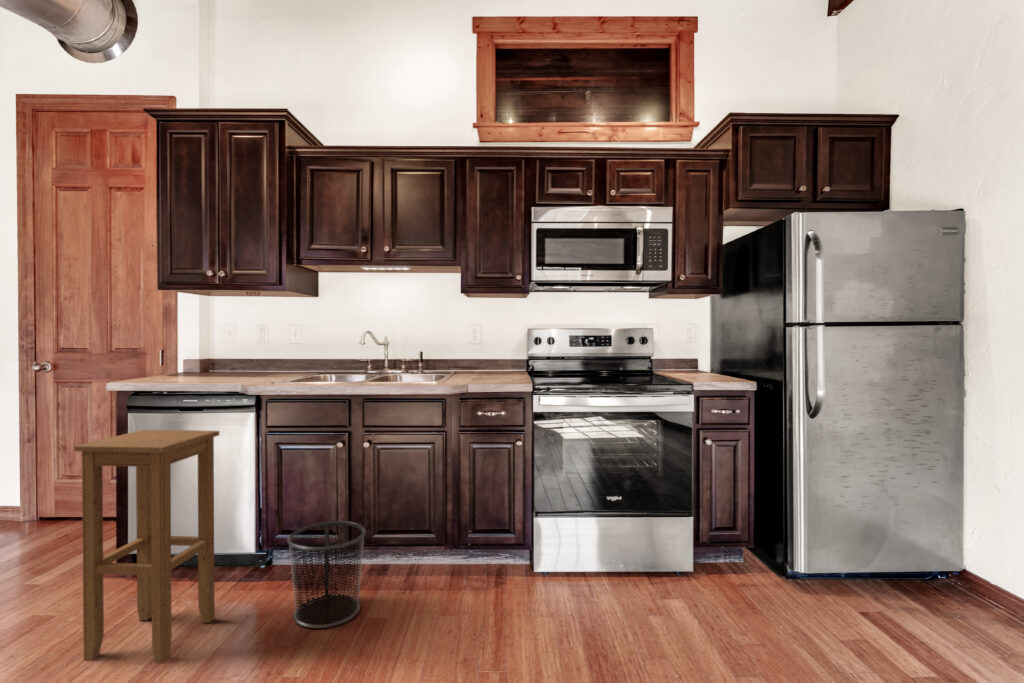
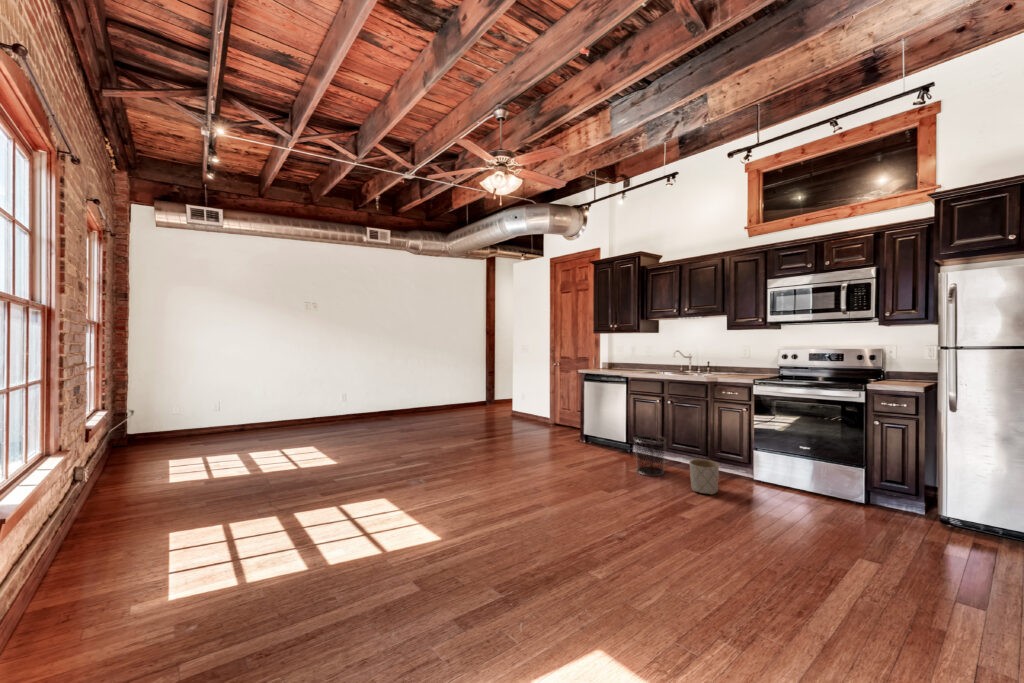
stool: present [74,430,219,663] -> none [565,390,609,471]
planter: none [432,559,492,645] -> present [689,459,719,495]

